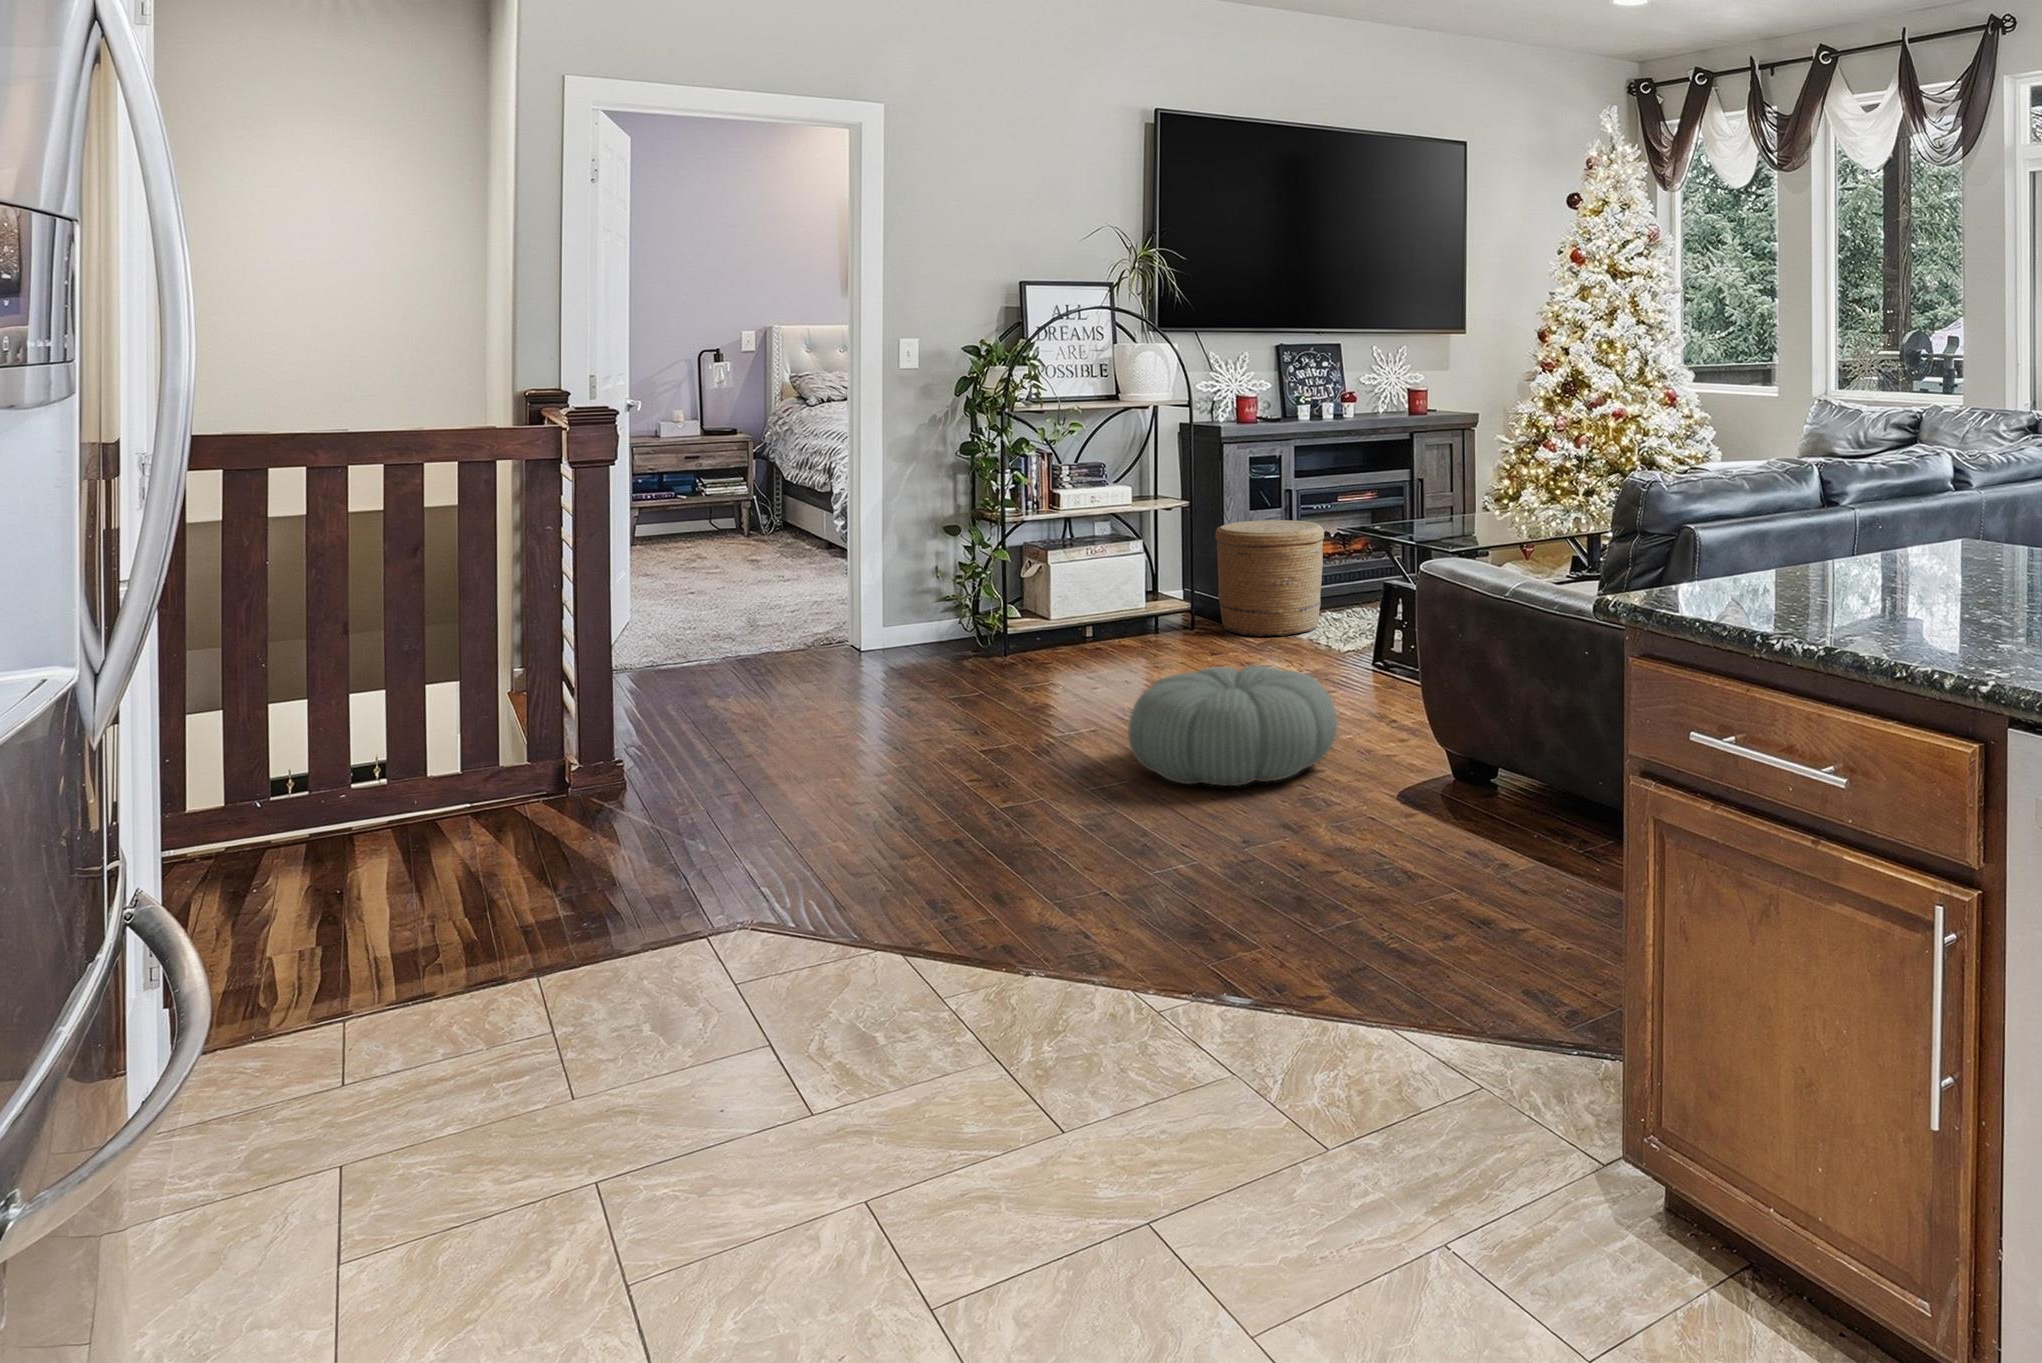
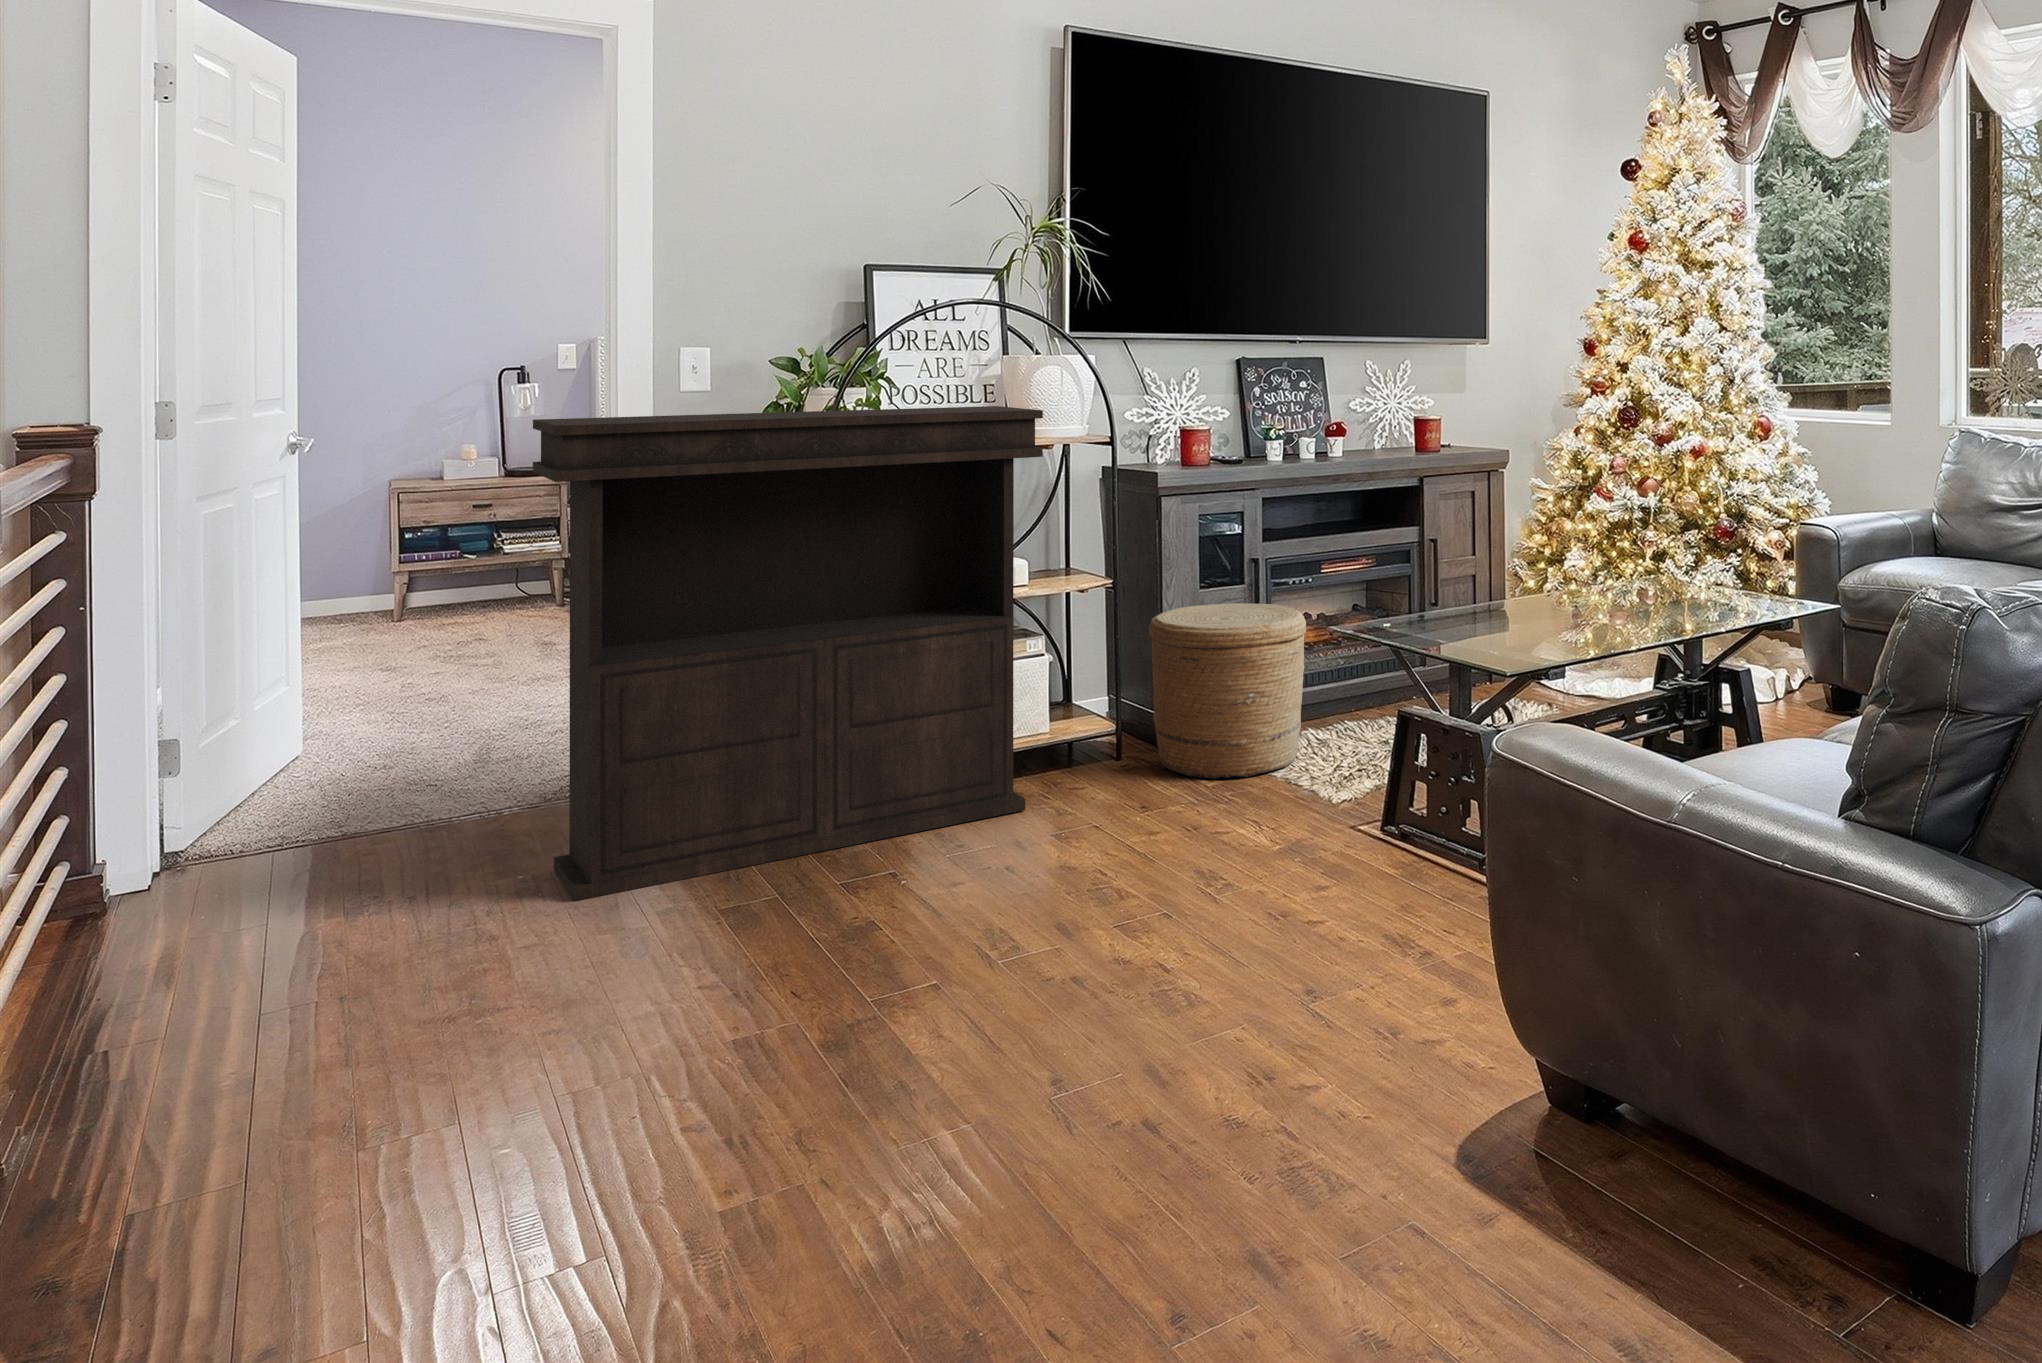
console table: none [830,380,1146,687] -> present [533,406,1043,901]
pouf: present [1128,665,1337,786] -> none [955,909,1344,1185]

